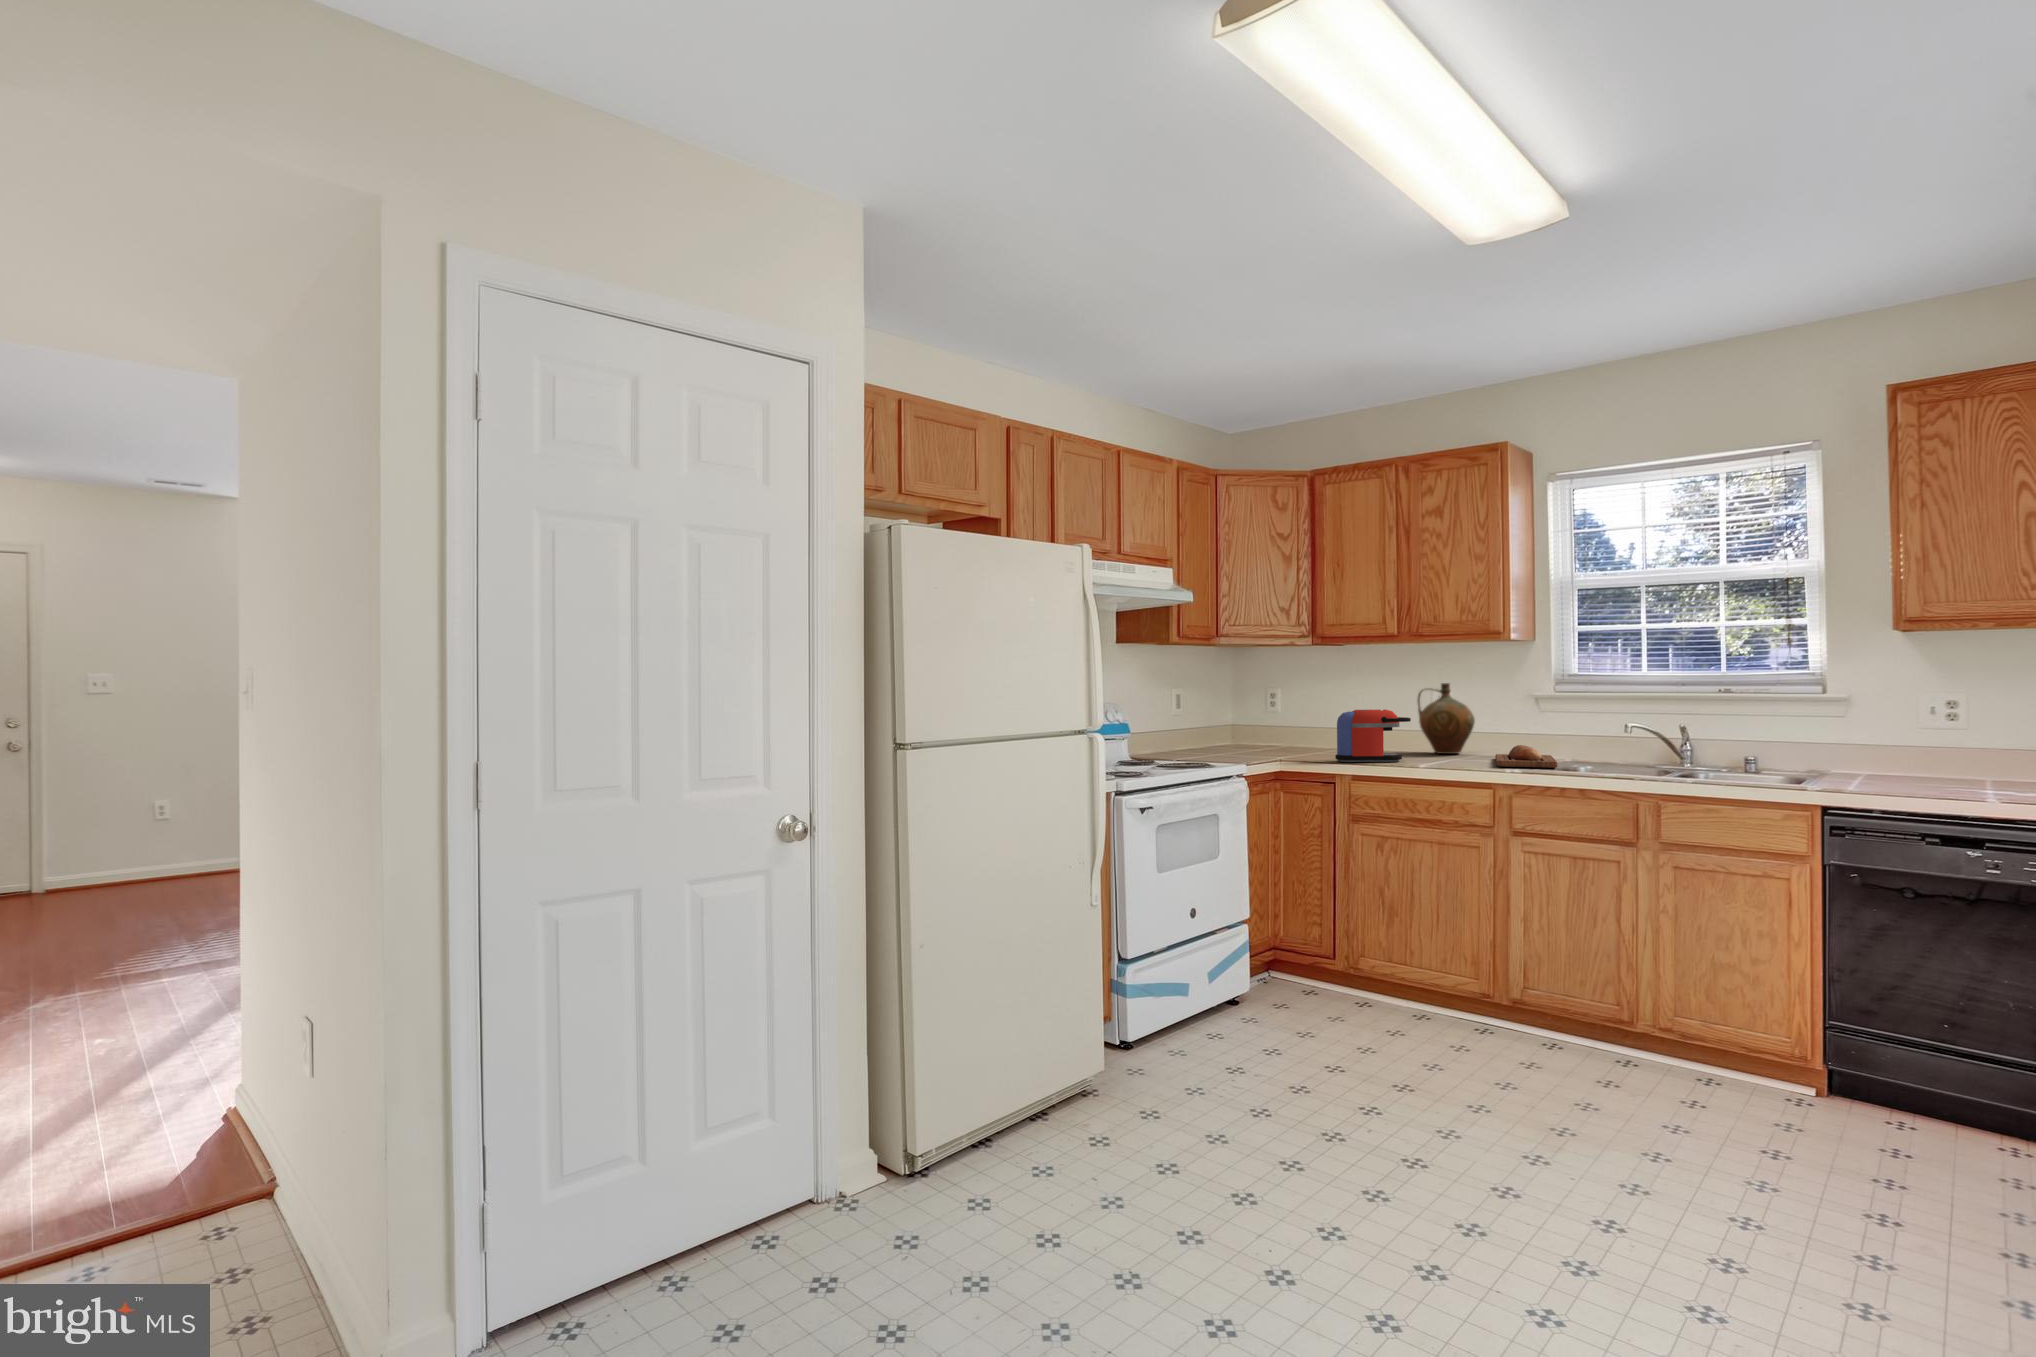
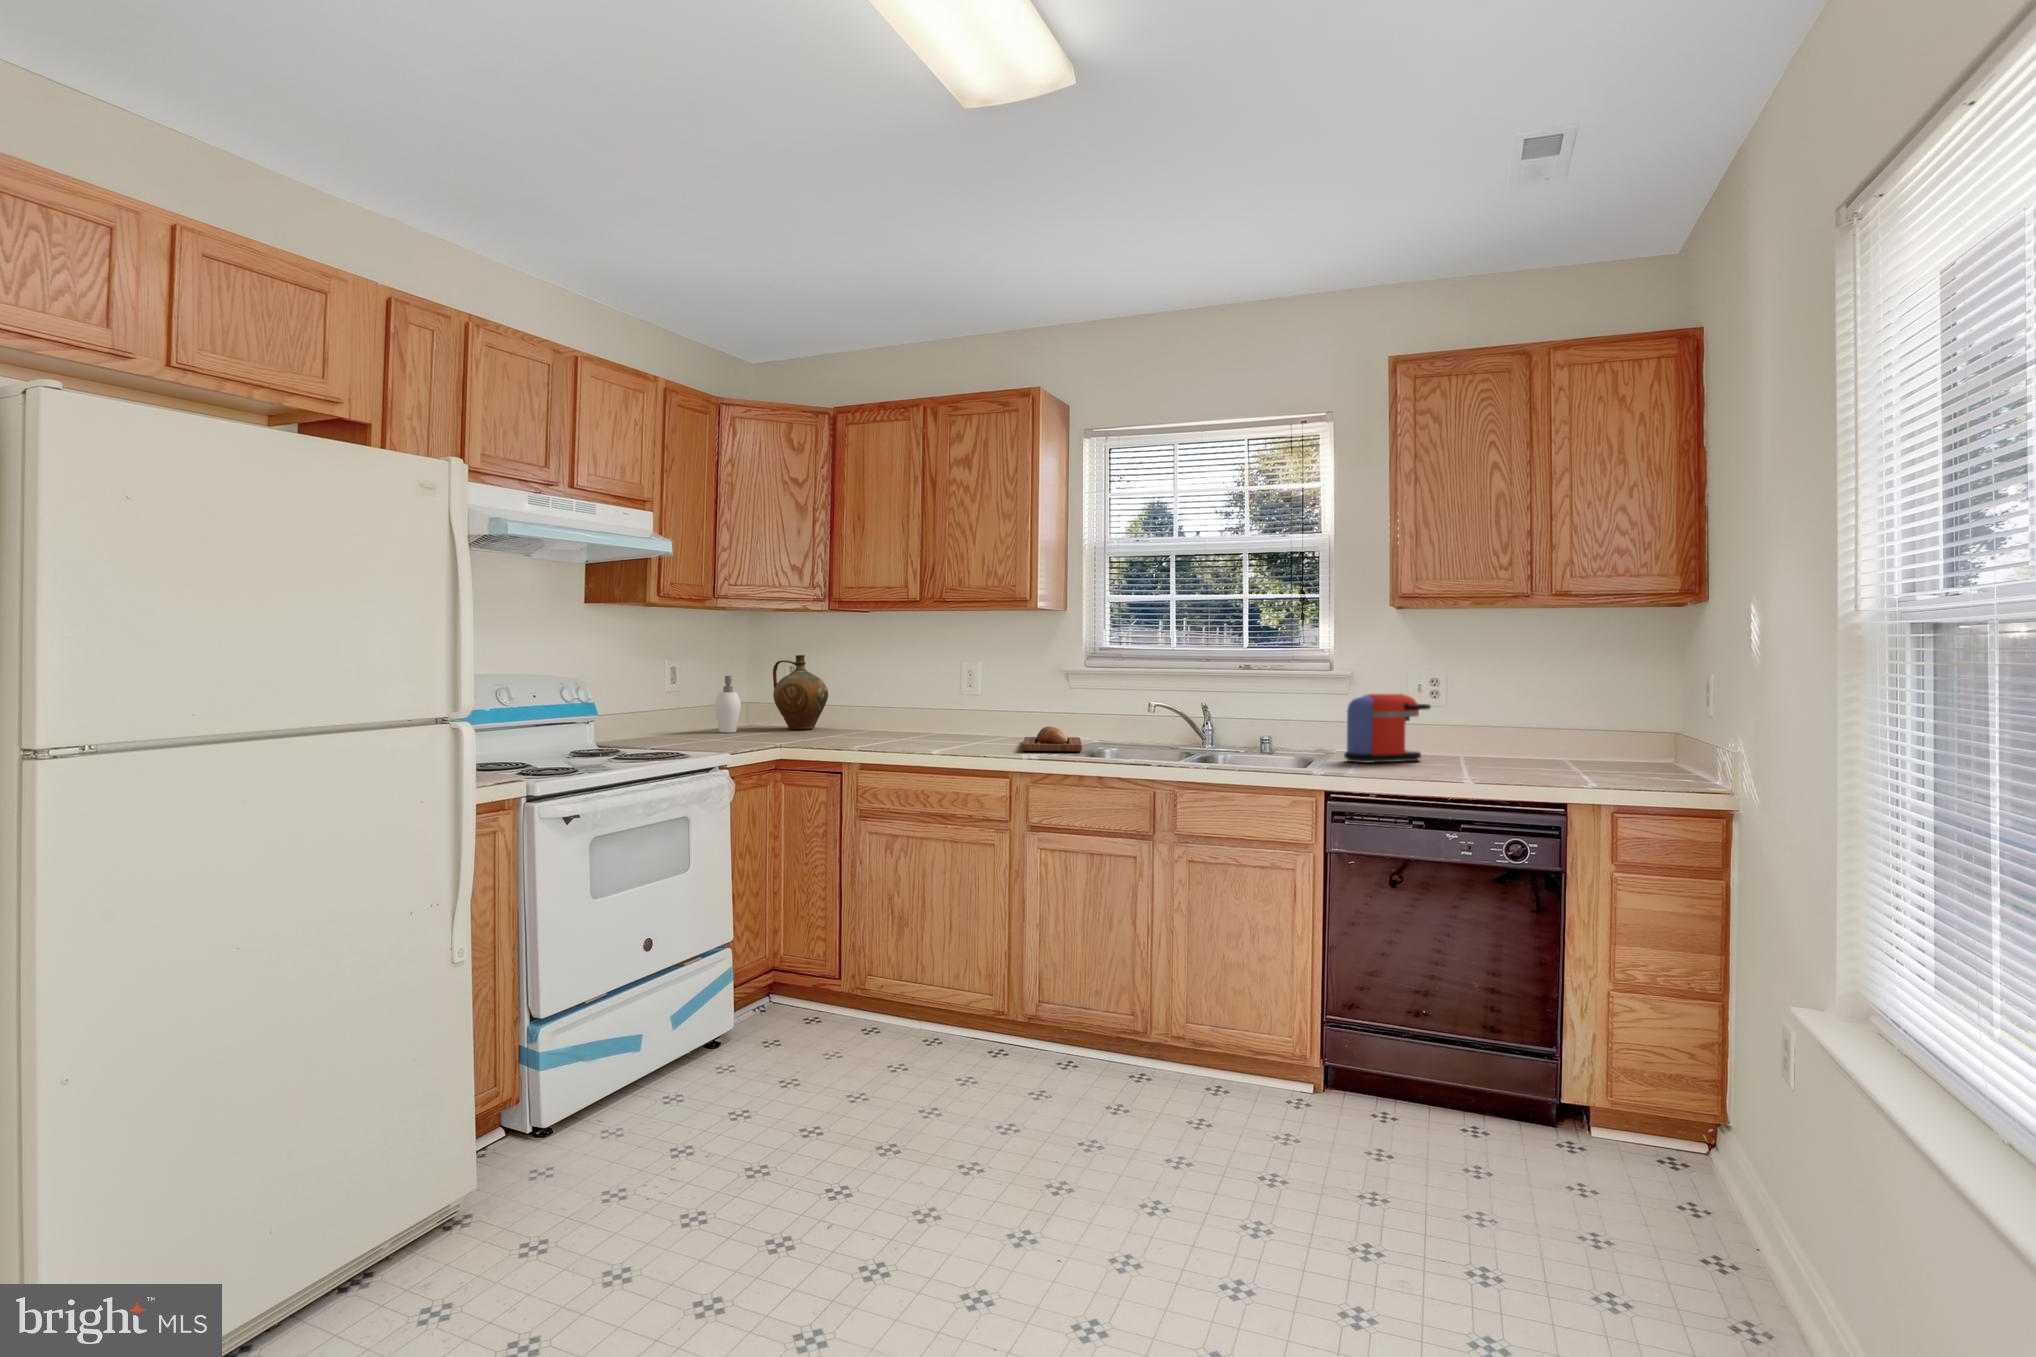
ceramic jug: present [1418,683,1475,754] -> present [773,655,828,729]
soap dispenser: none [1211,701,1232,748] -> present [715,676,741,732]
coffee maker: present [1335,709,1411,762] -> present [1344,694,1431,763]

